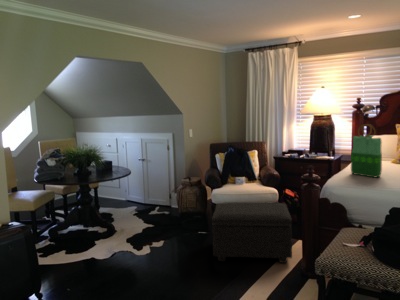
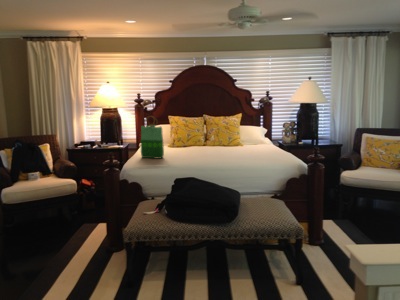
footstool: present [212,202,292,263] -> none [13,192,98,260]

